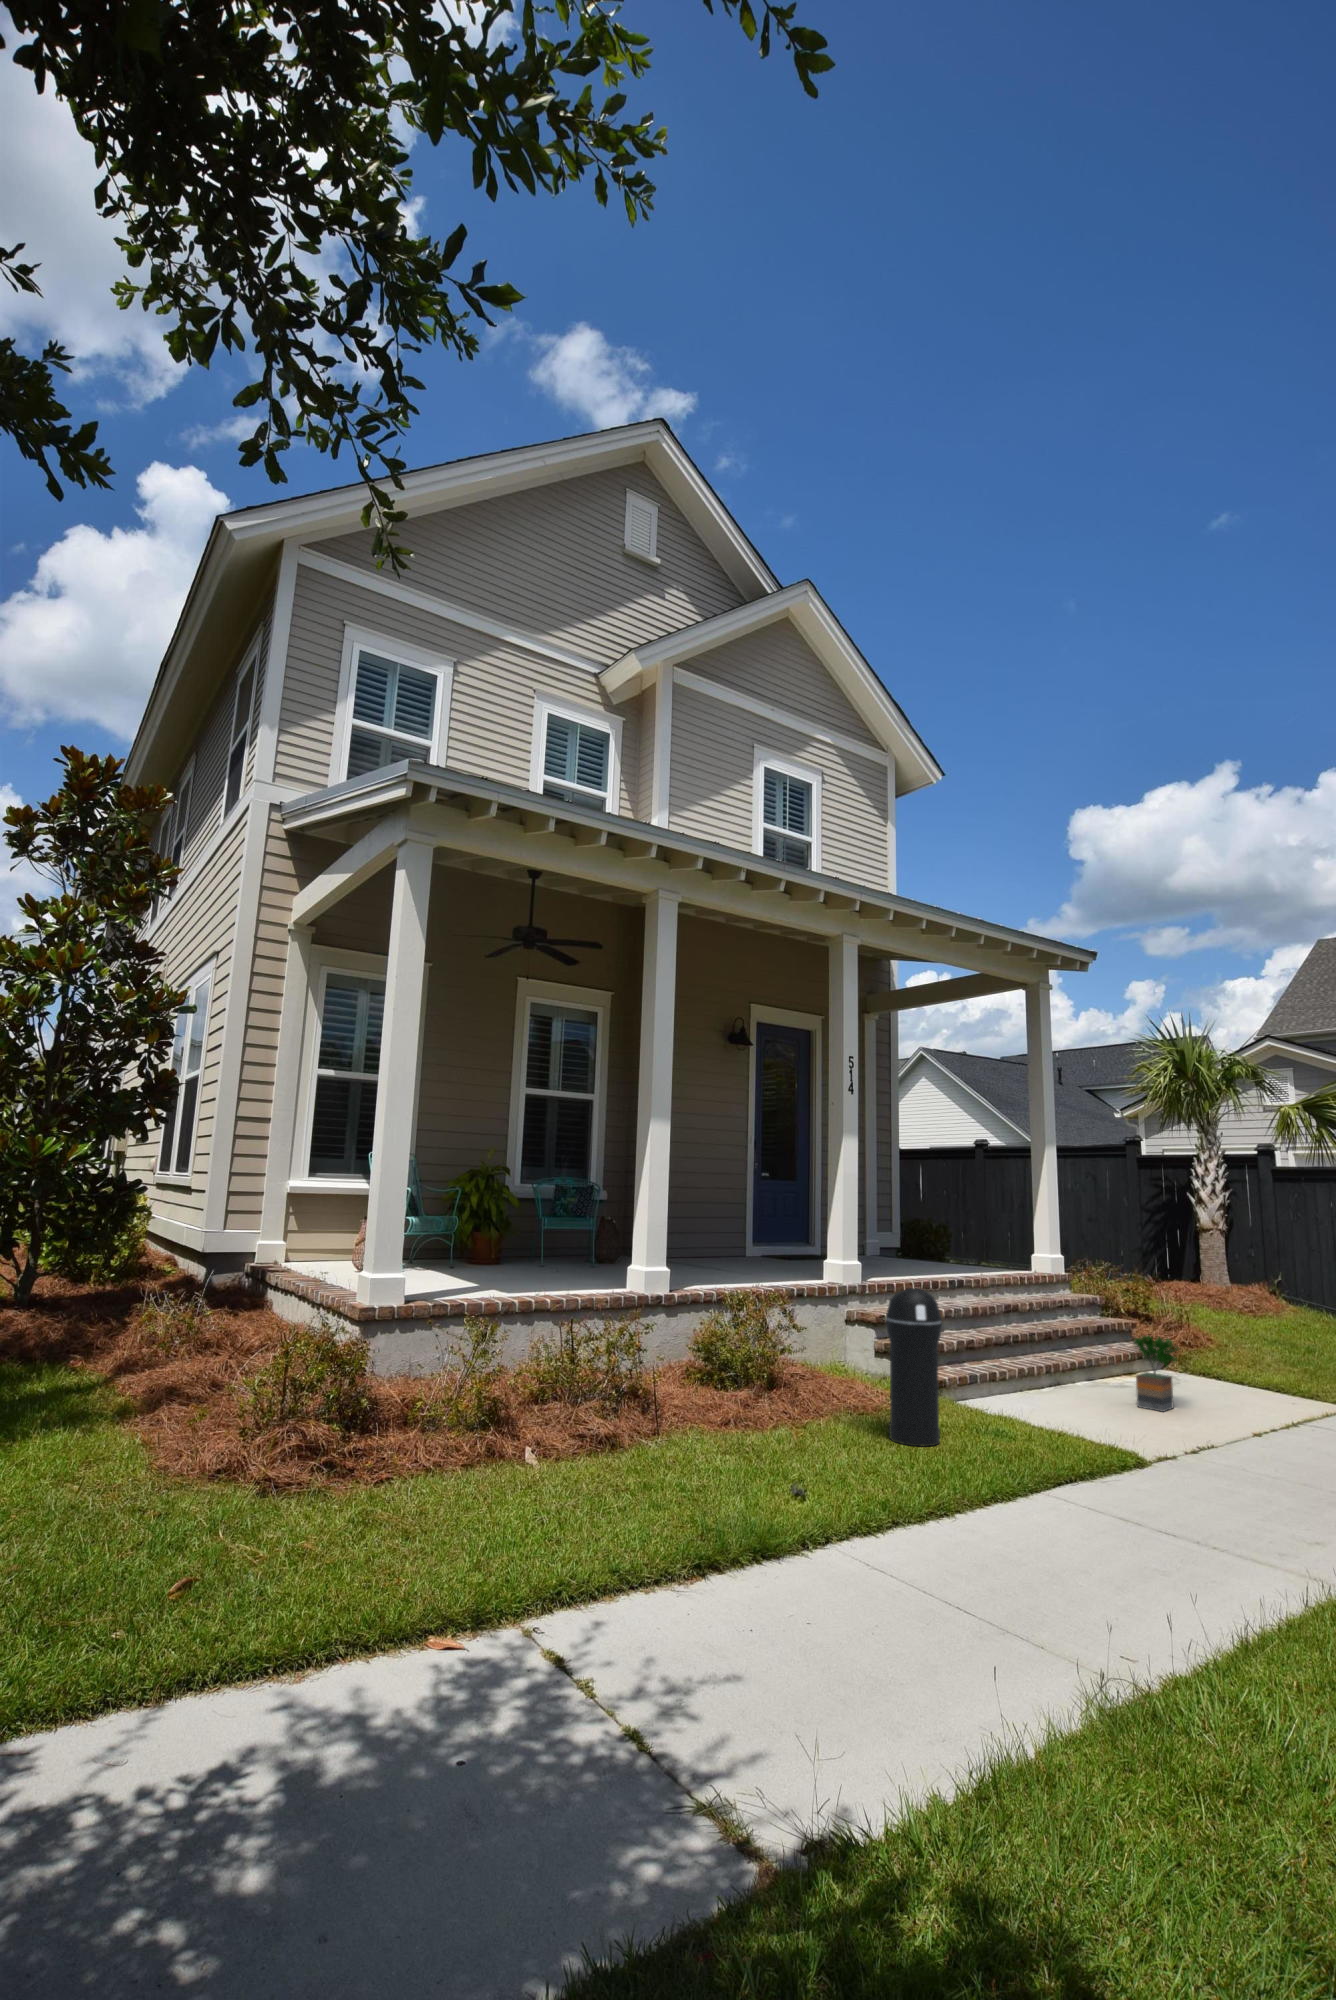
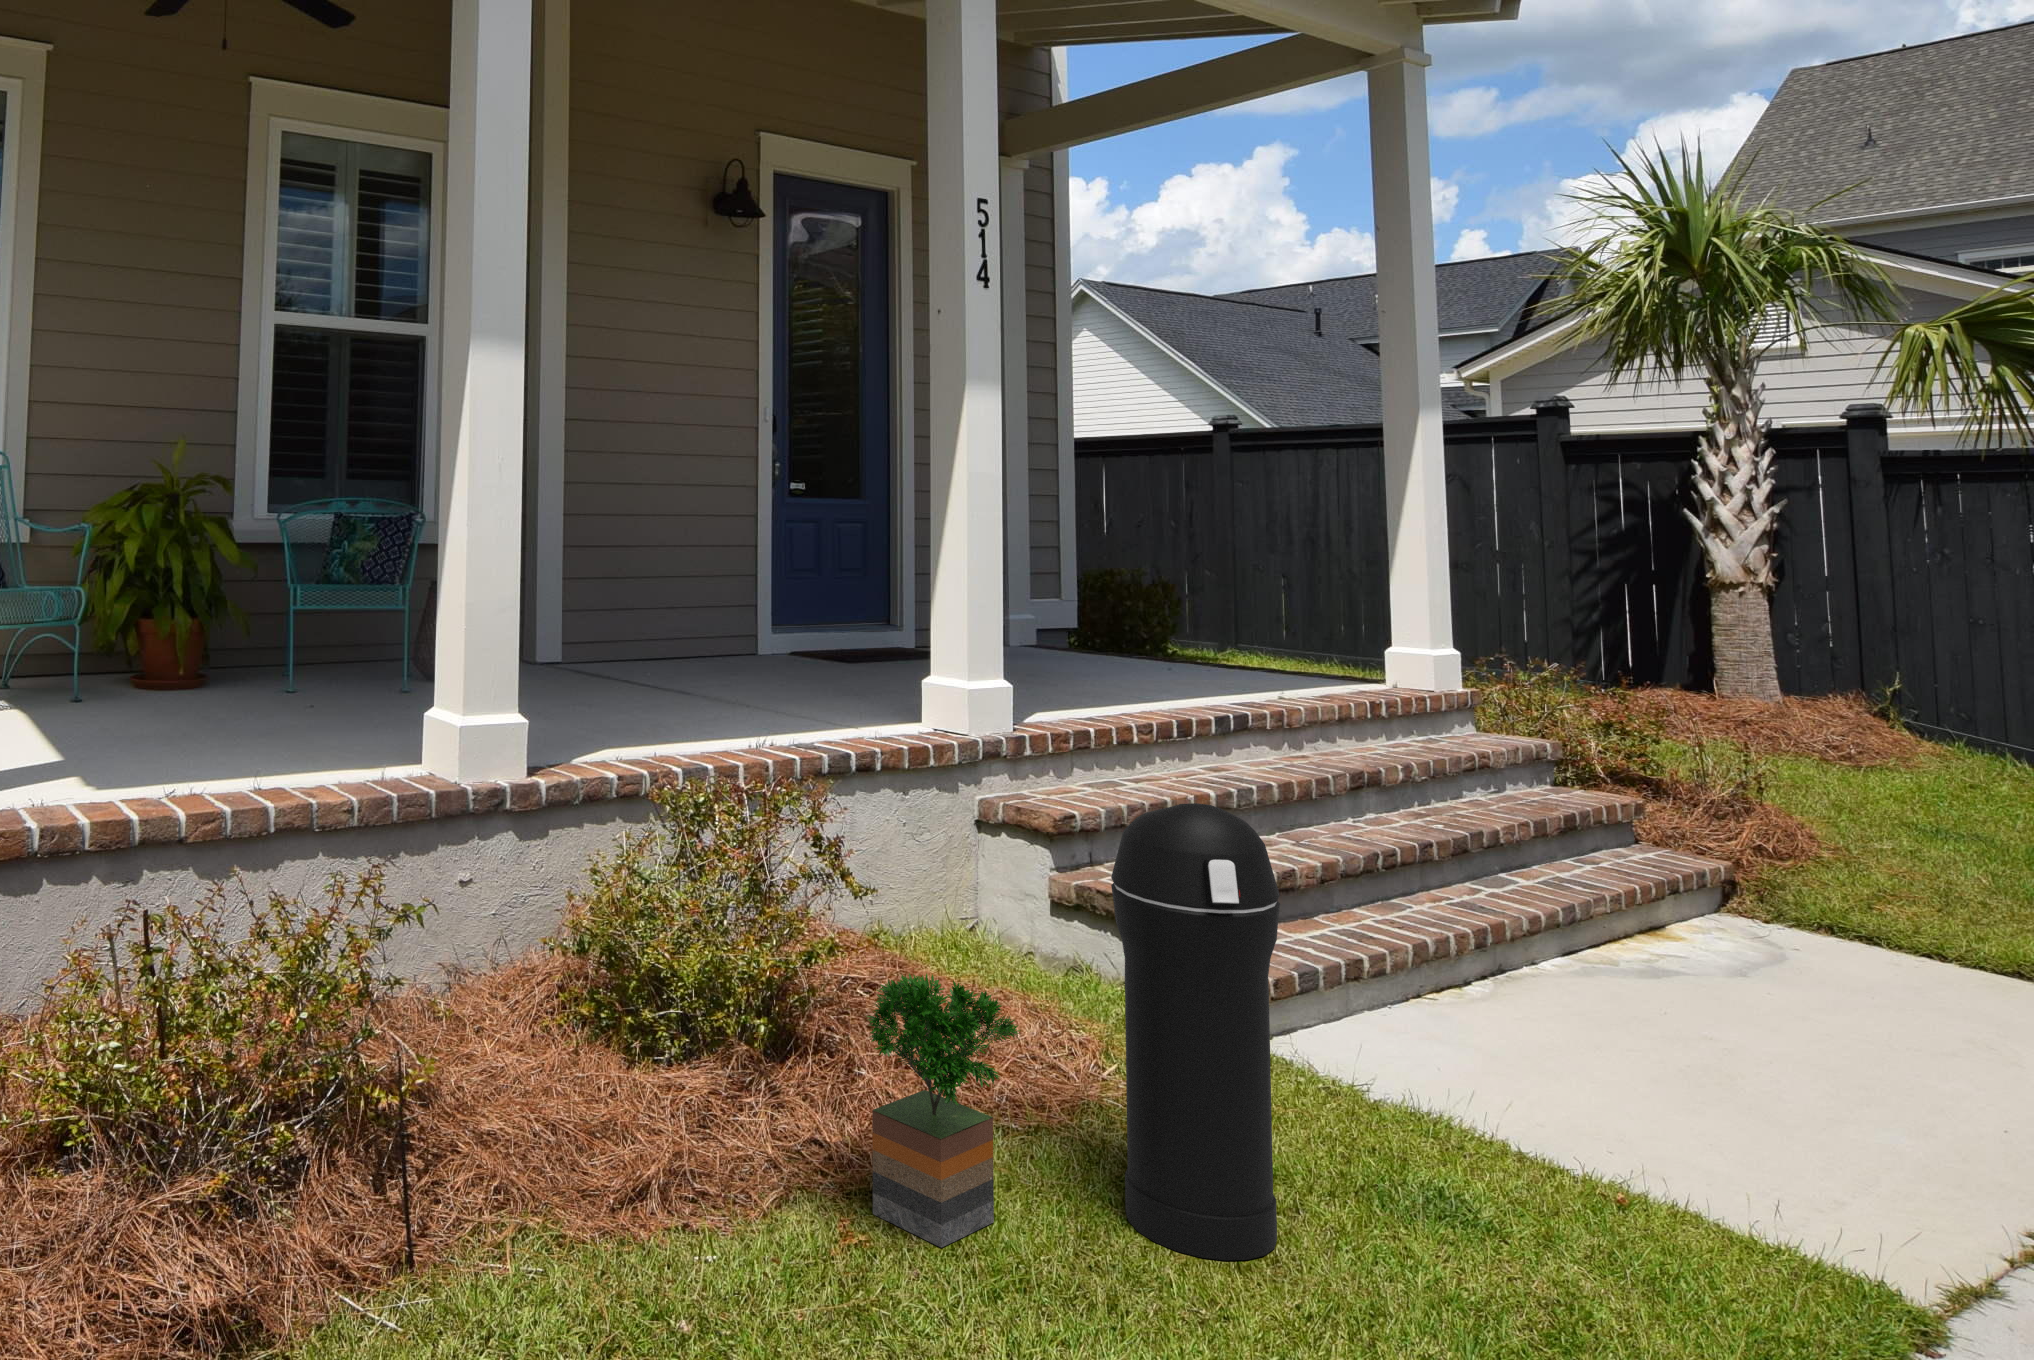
potted tree: present [1133,1336,1179,1412] -> present [867,974,1020,1248]

